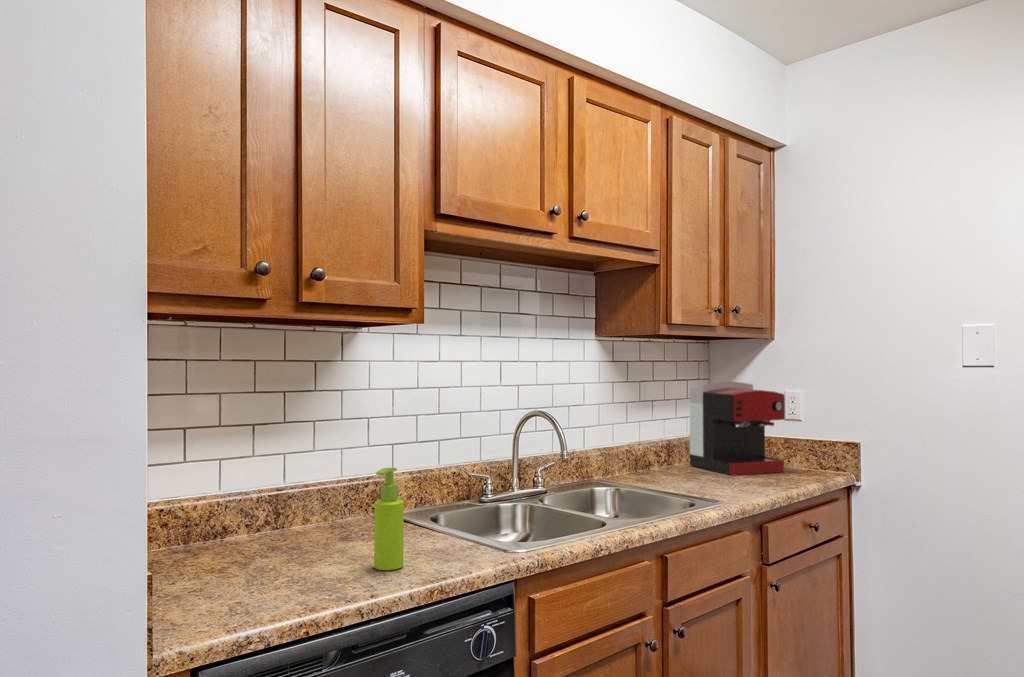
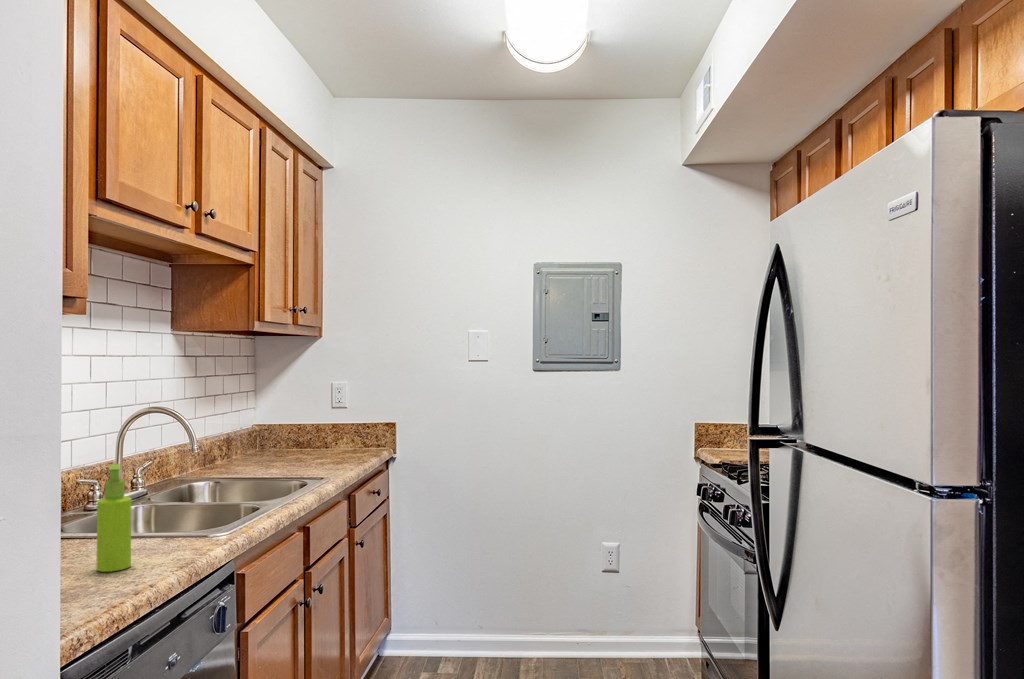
coffee maker: present [690,381,785,475] -> none [250,374,339,460]

